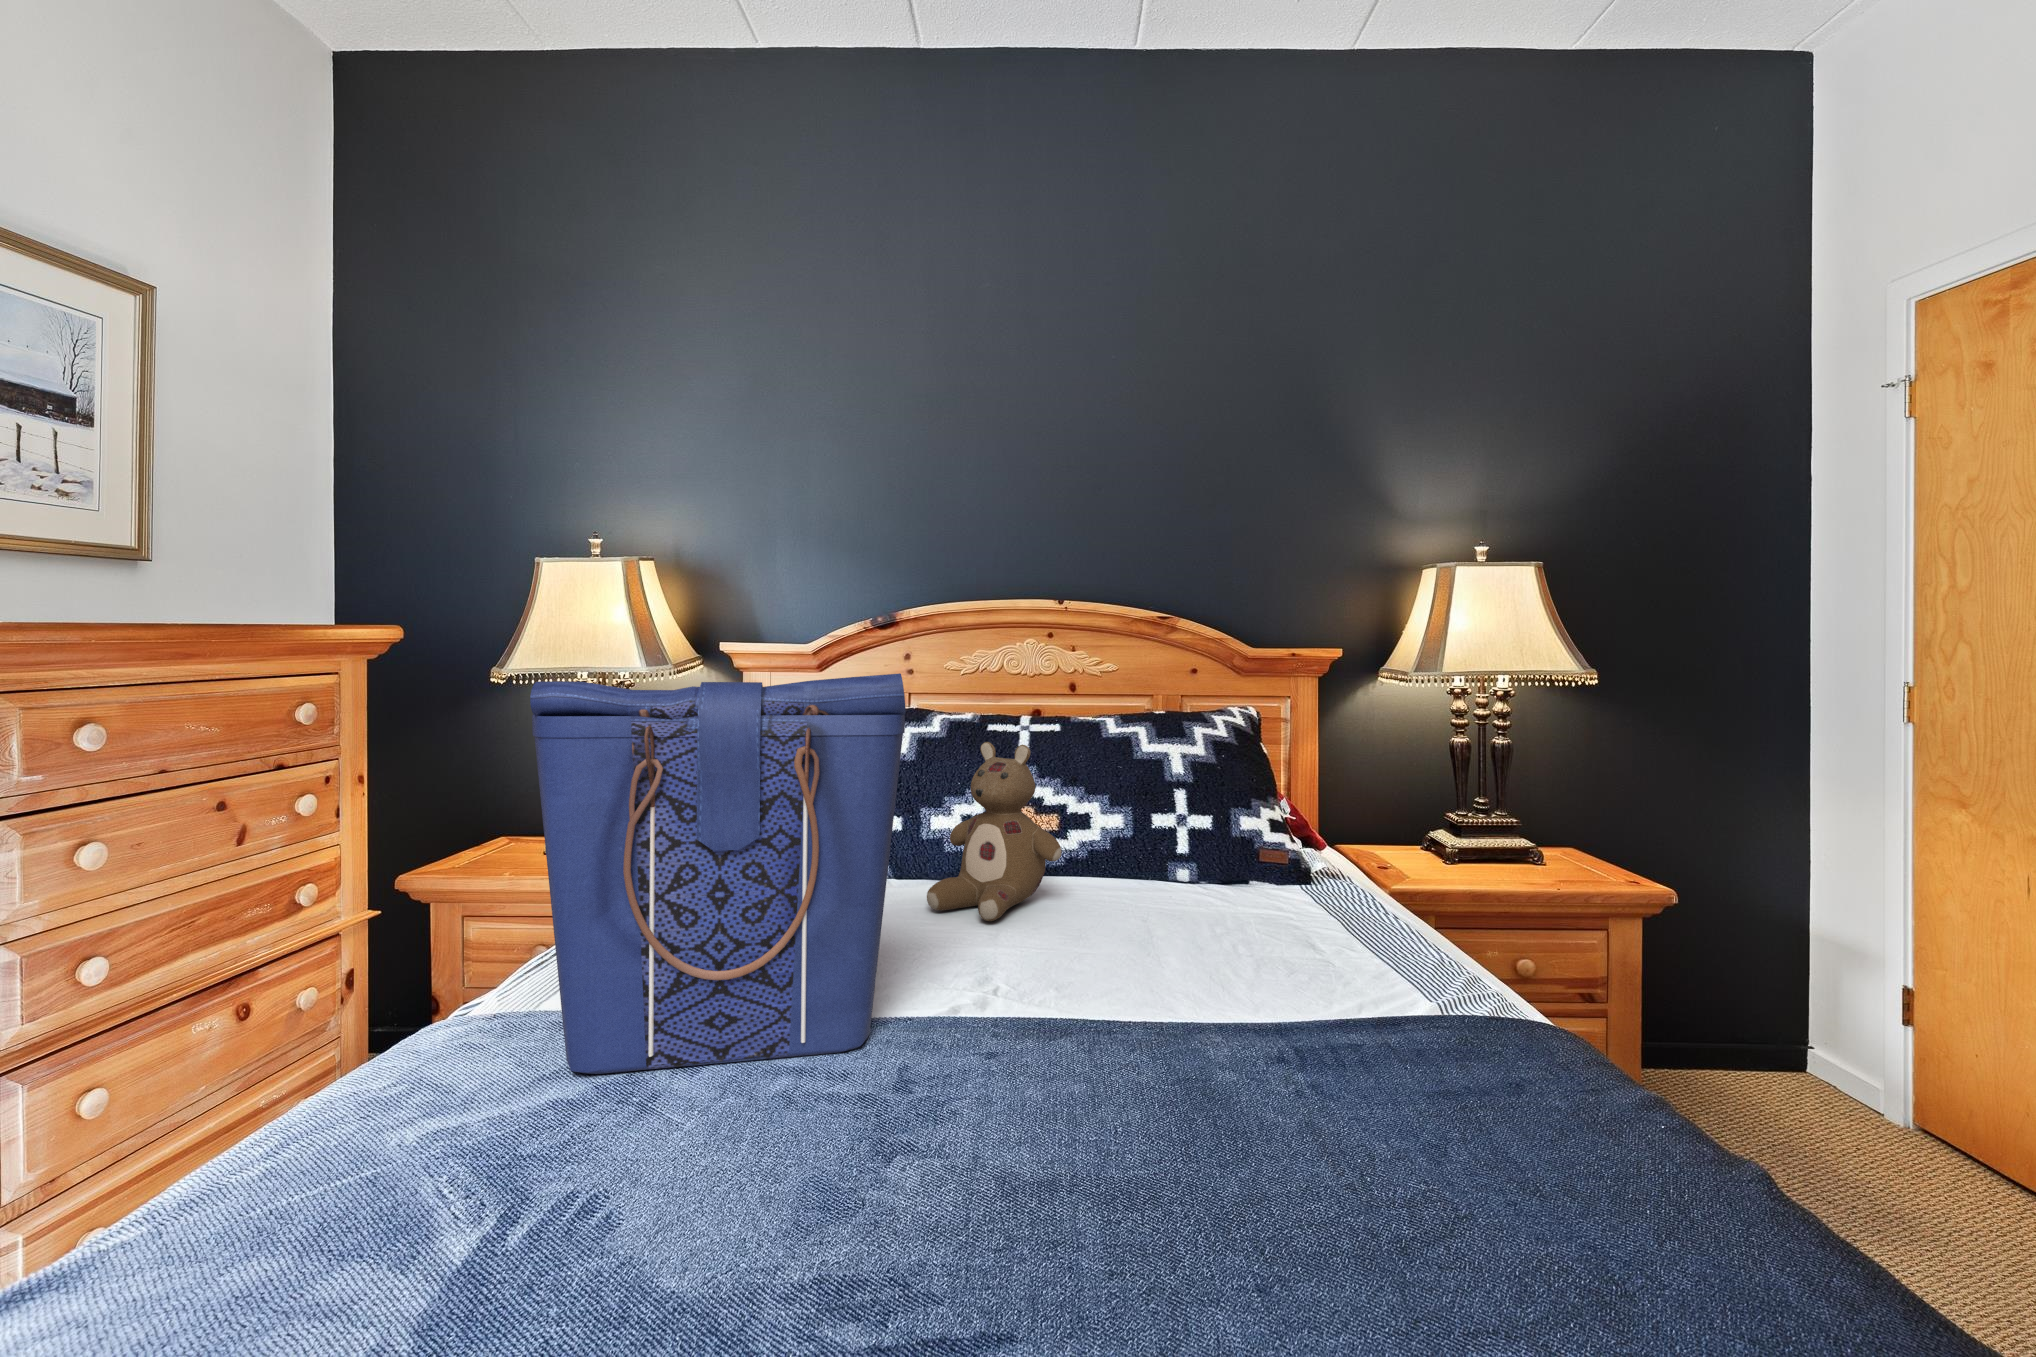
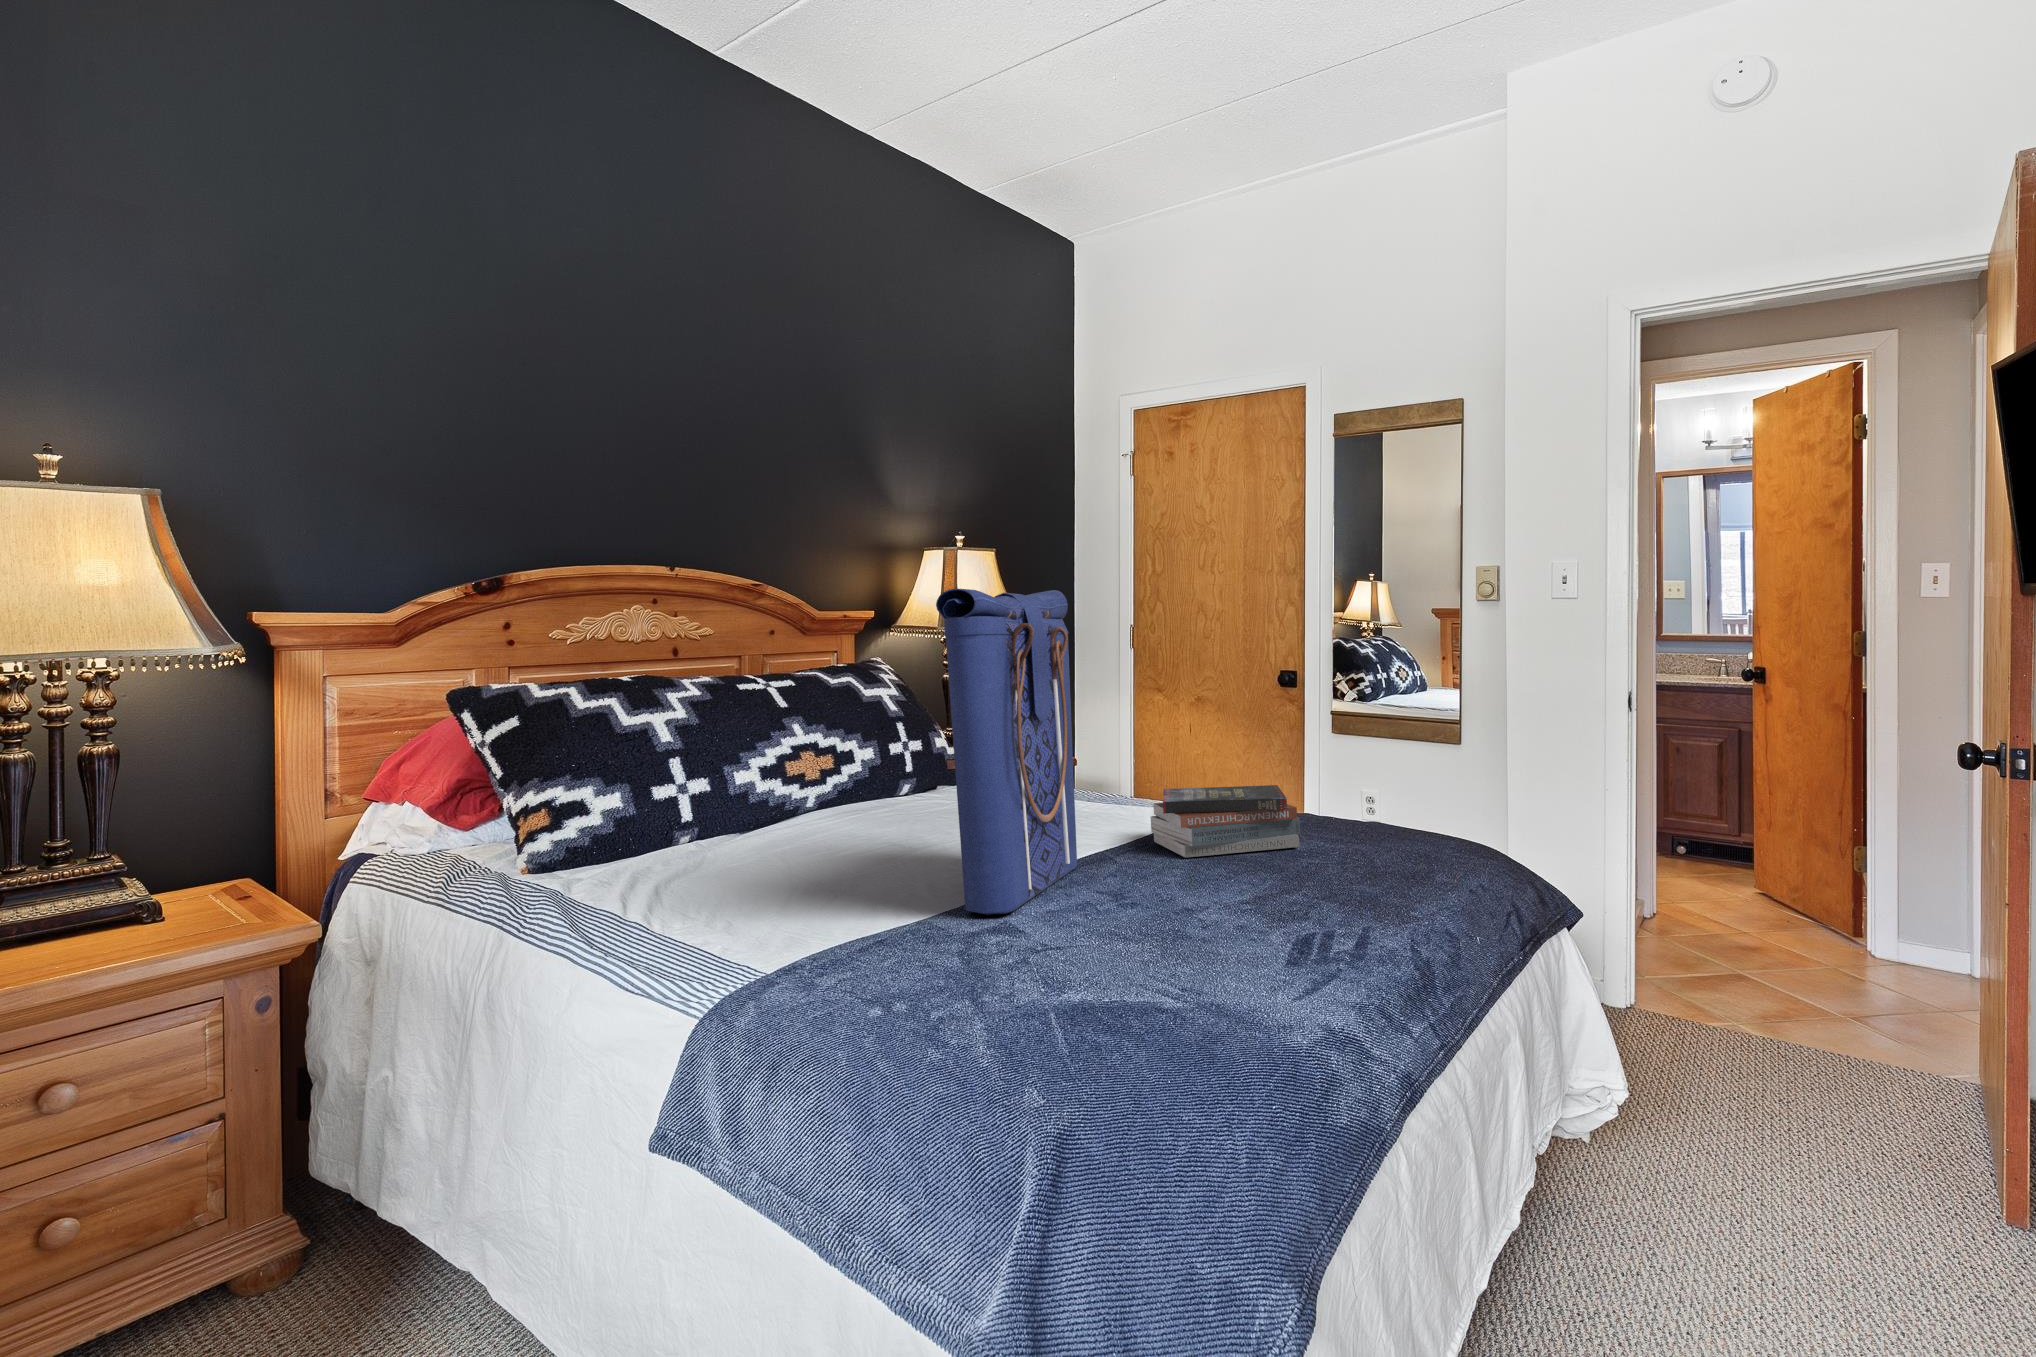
stuffed bear: present [927,742,1062,921] -> none [791,680,911,837]
book: none [953,986,1205,1189] -> present [1151,785,1300,858]

